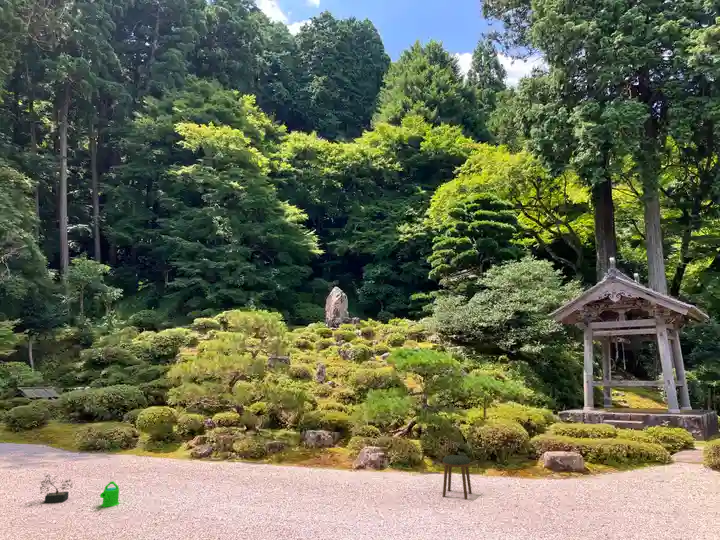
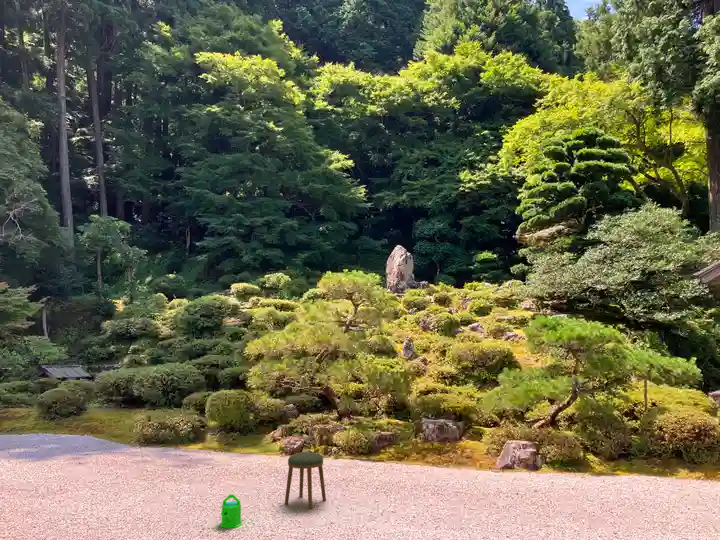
stool: present [443,455,472,500] -> present [285,452,326,509]
decorative plant: present [40,475,72,503] -> none [135,484,177,521]

